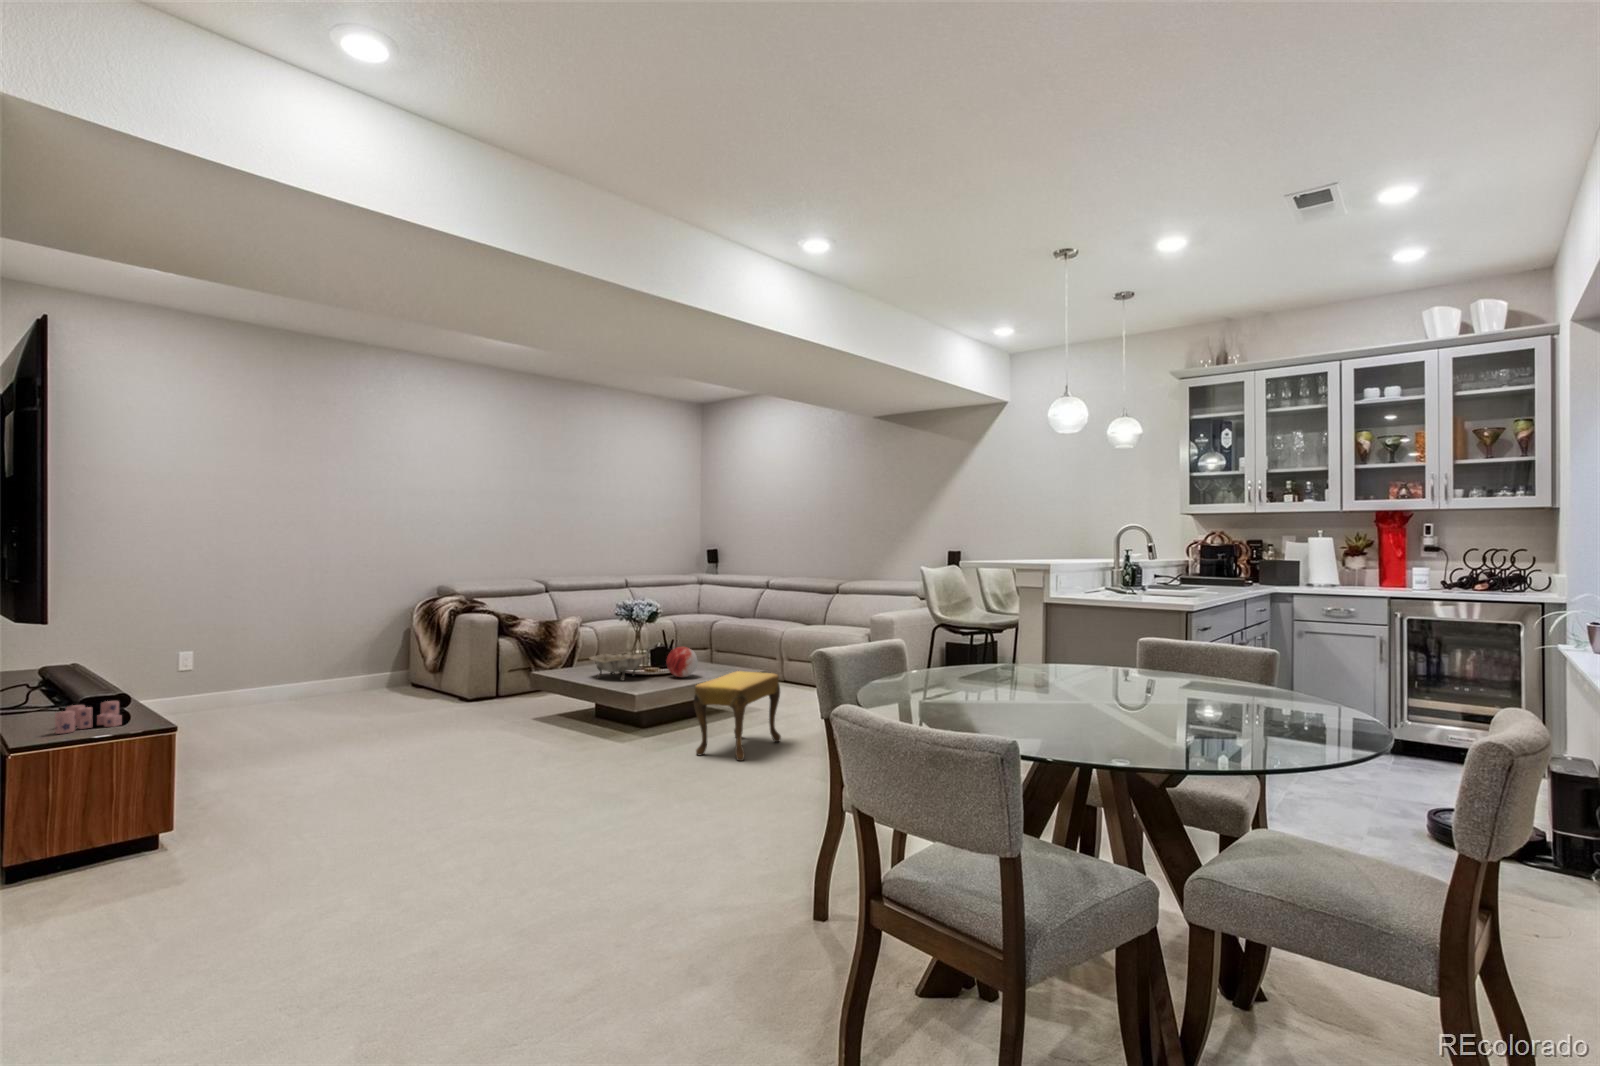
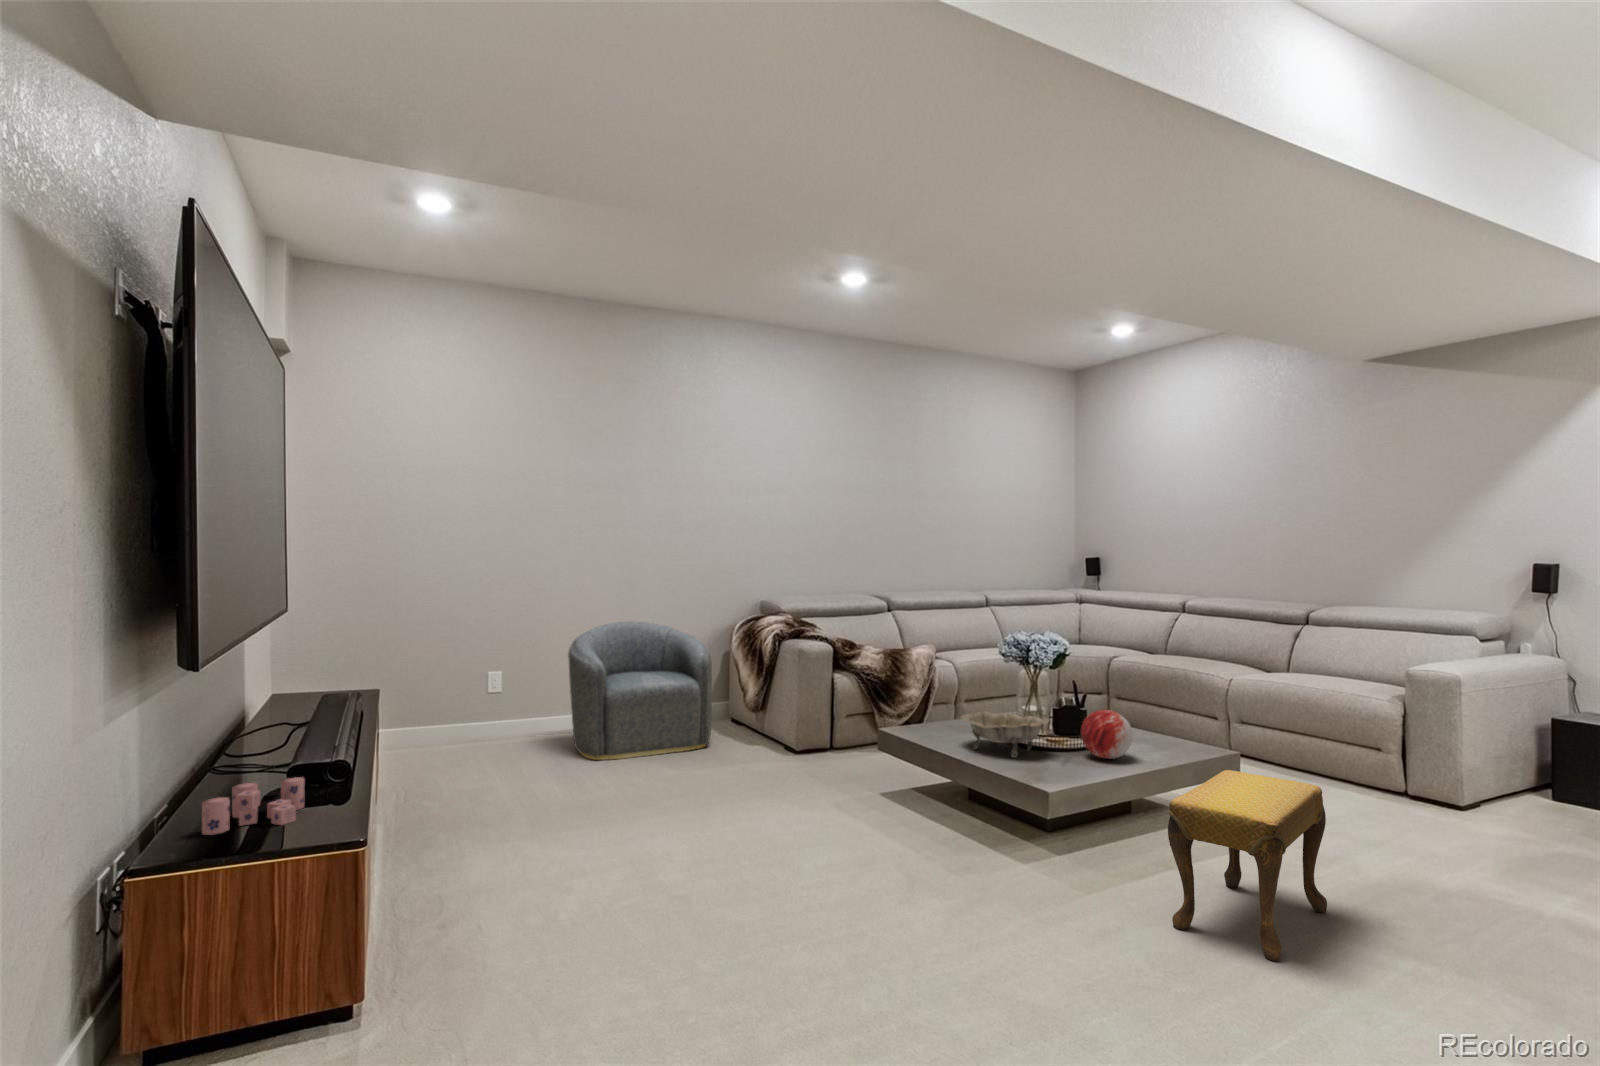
armchair: none [264,605,396,716] -> present [568,621,712,760]

